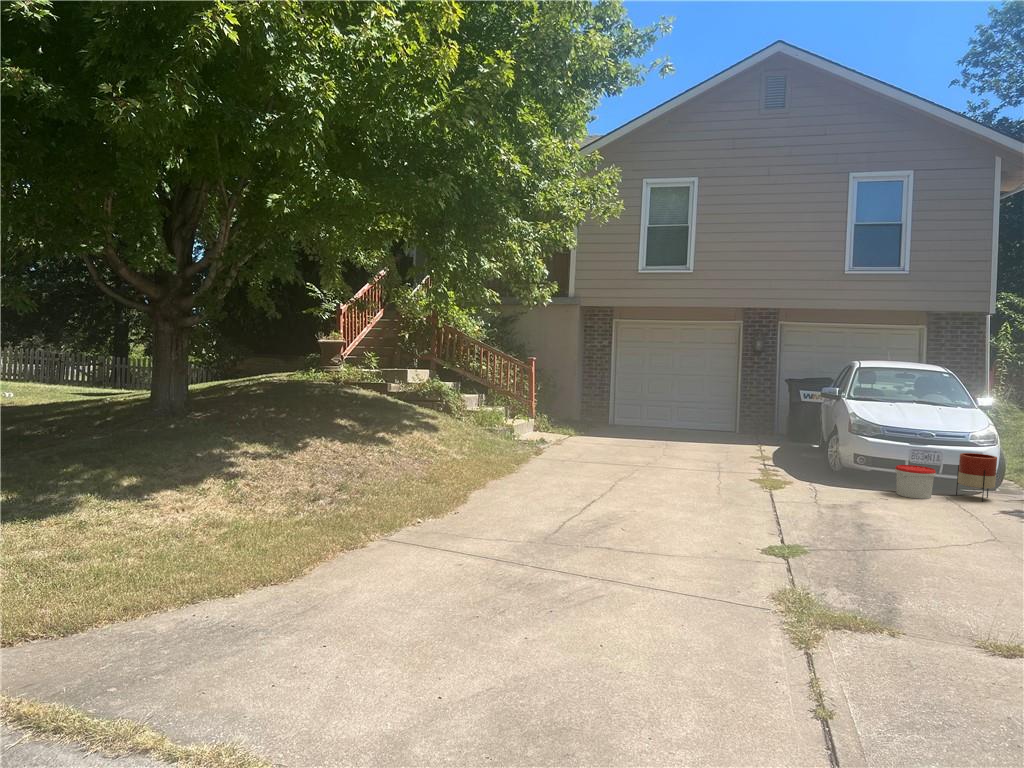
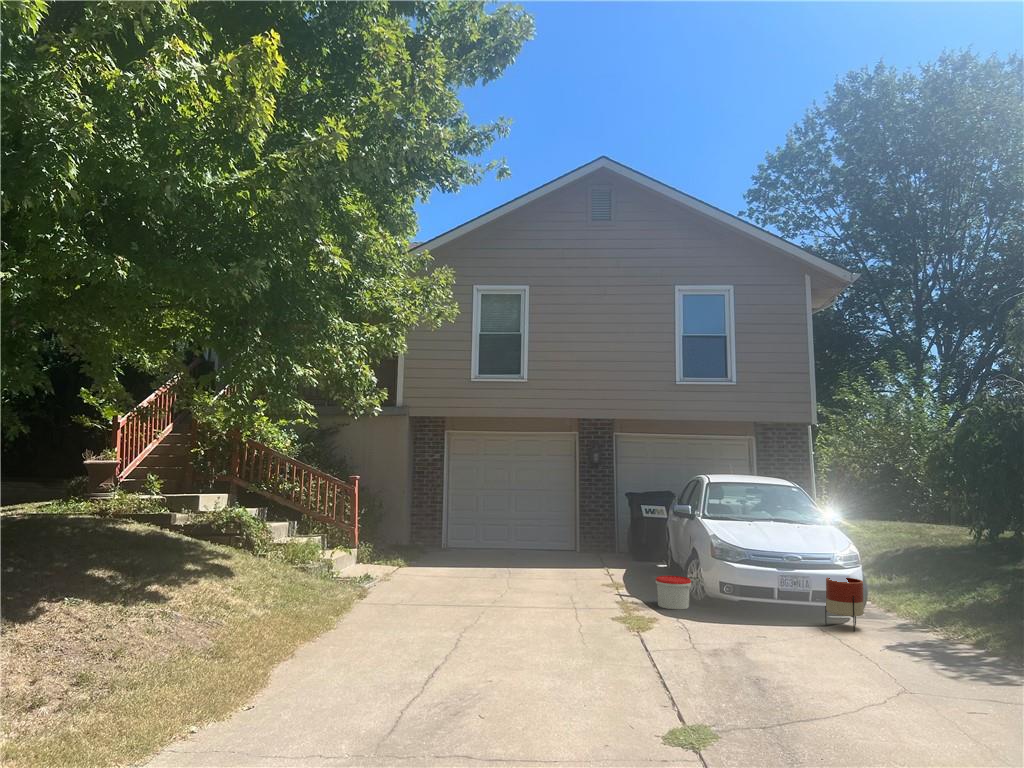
bucket: present [895,465,936,499] -> present [655,576,692,609]

